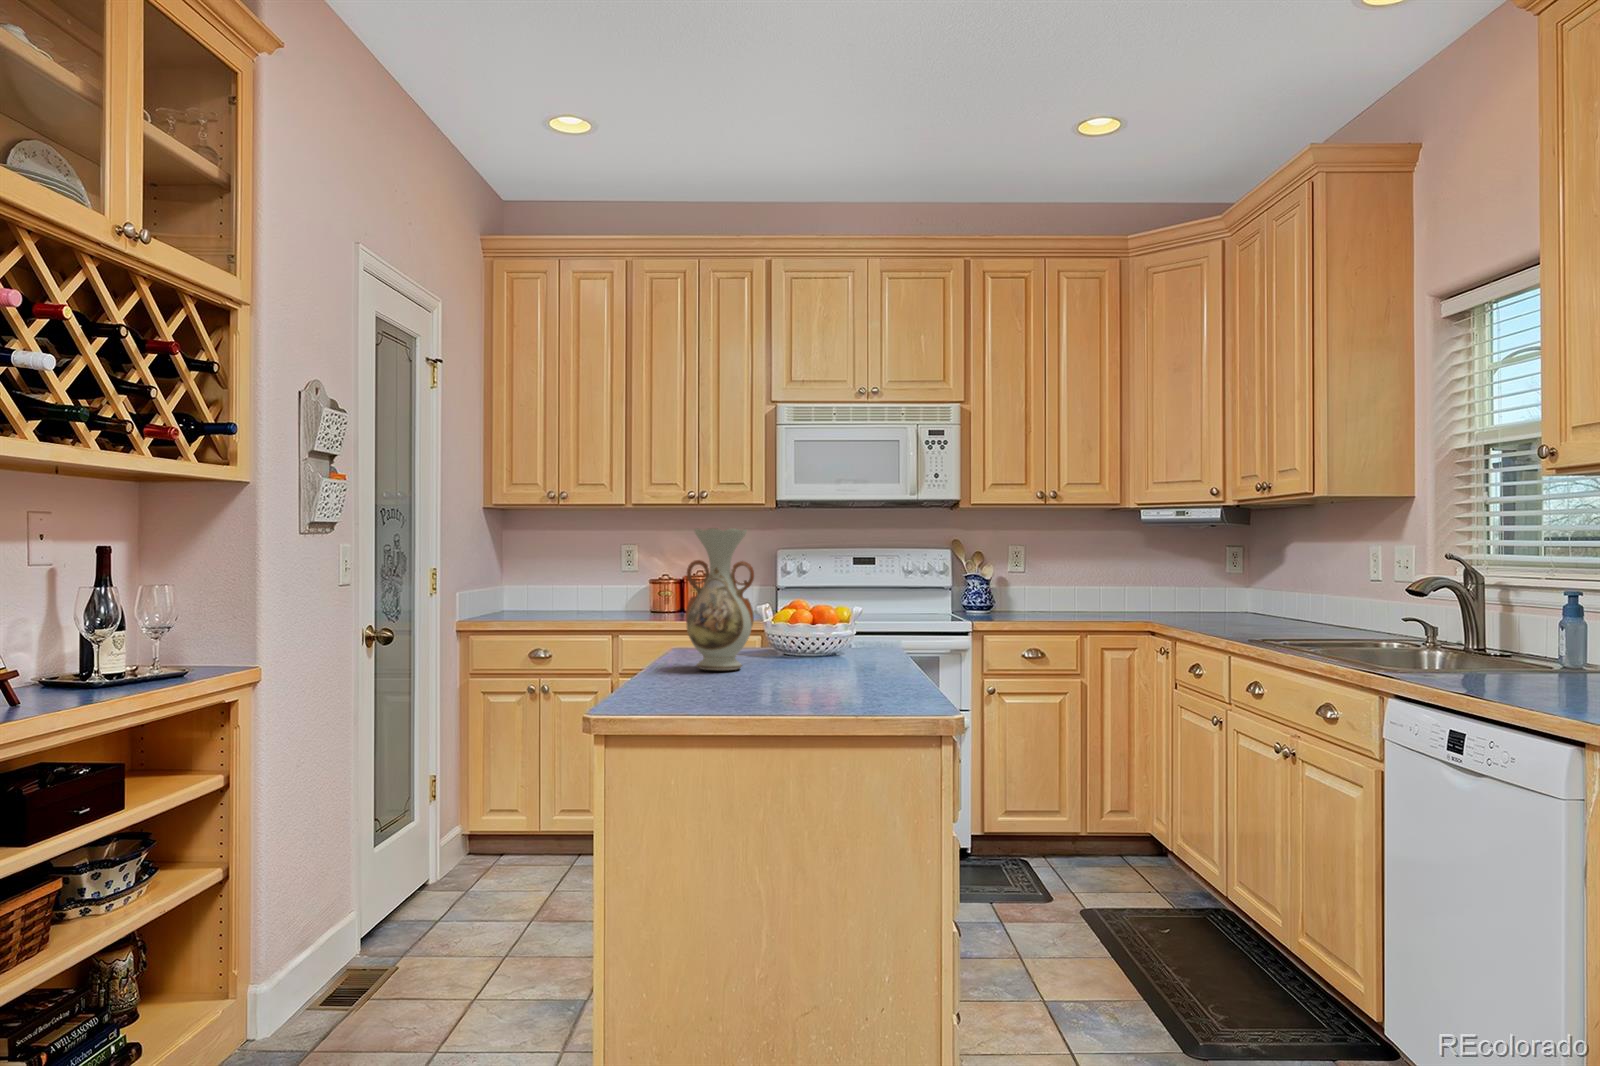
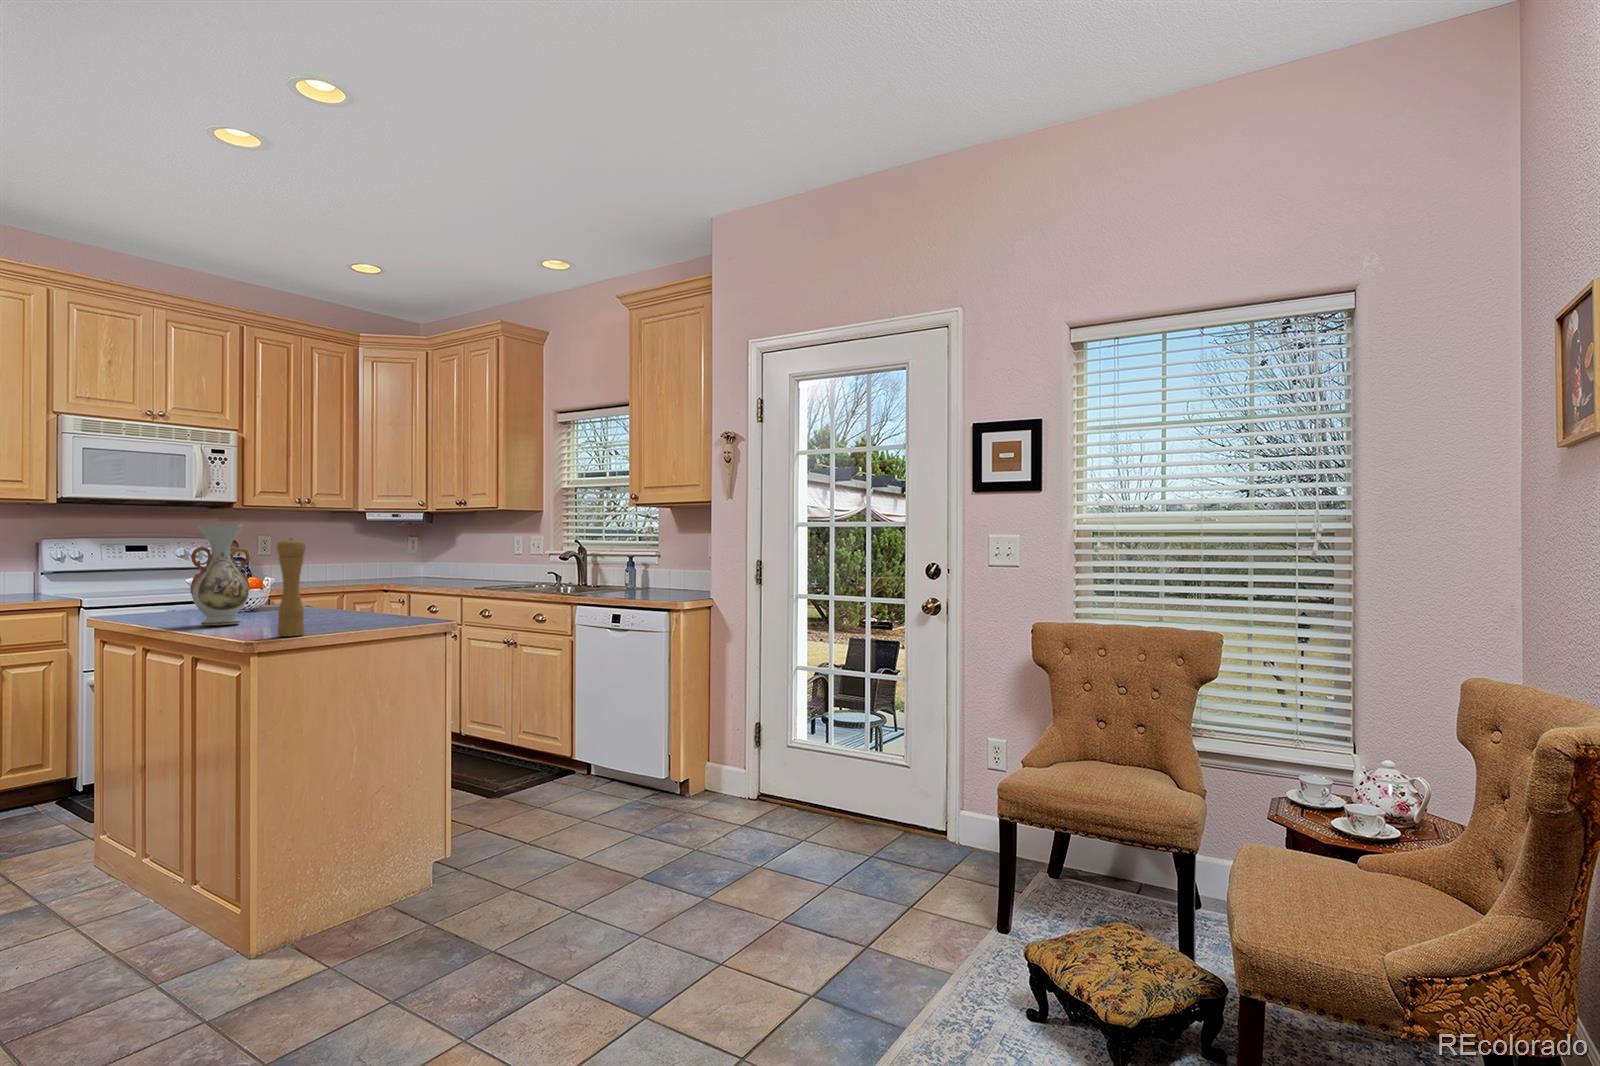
pepper mill: none [641,551,680,710] -> present [277,539,306,636]

